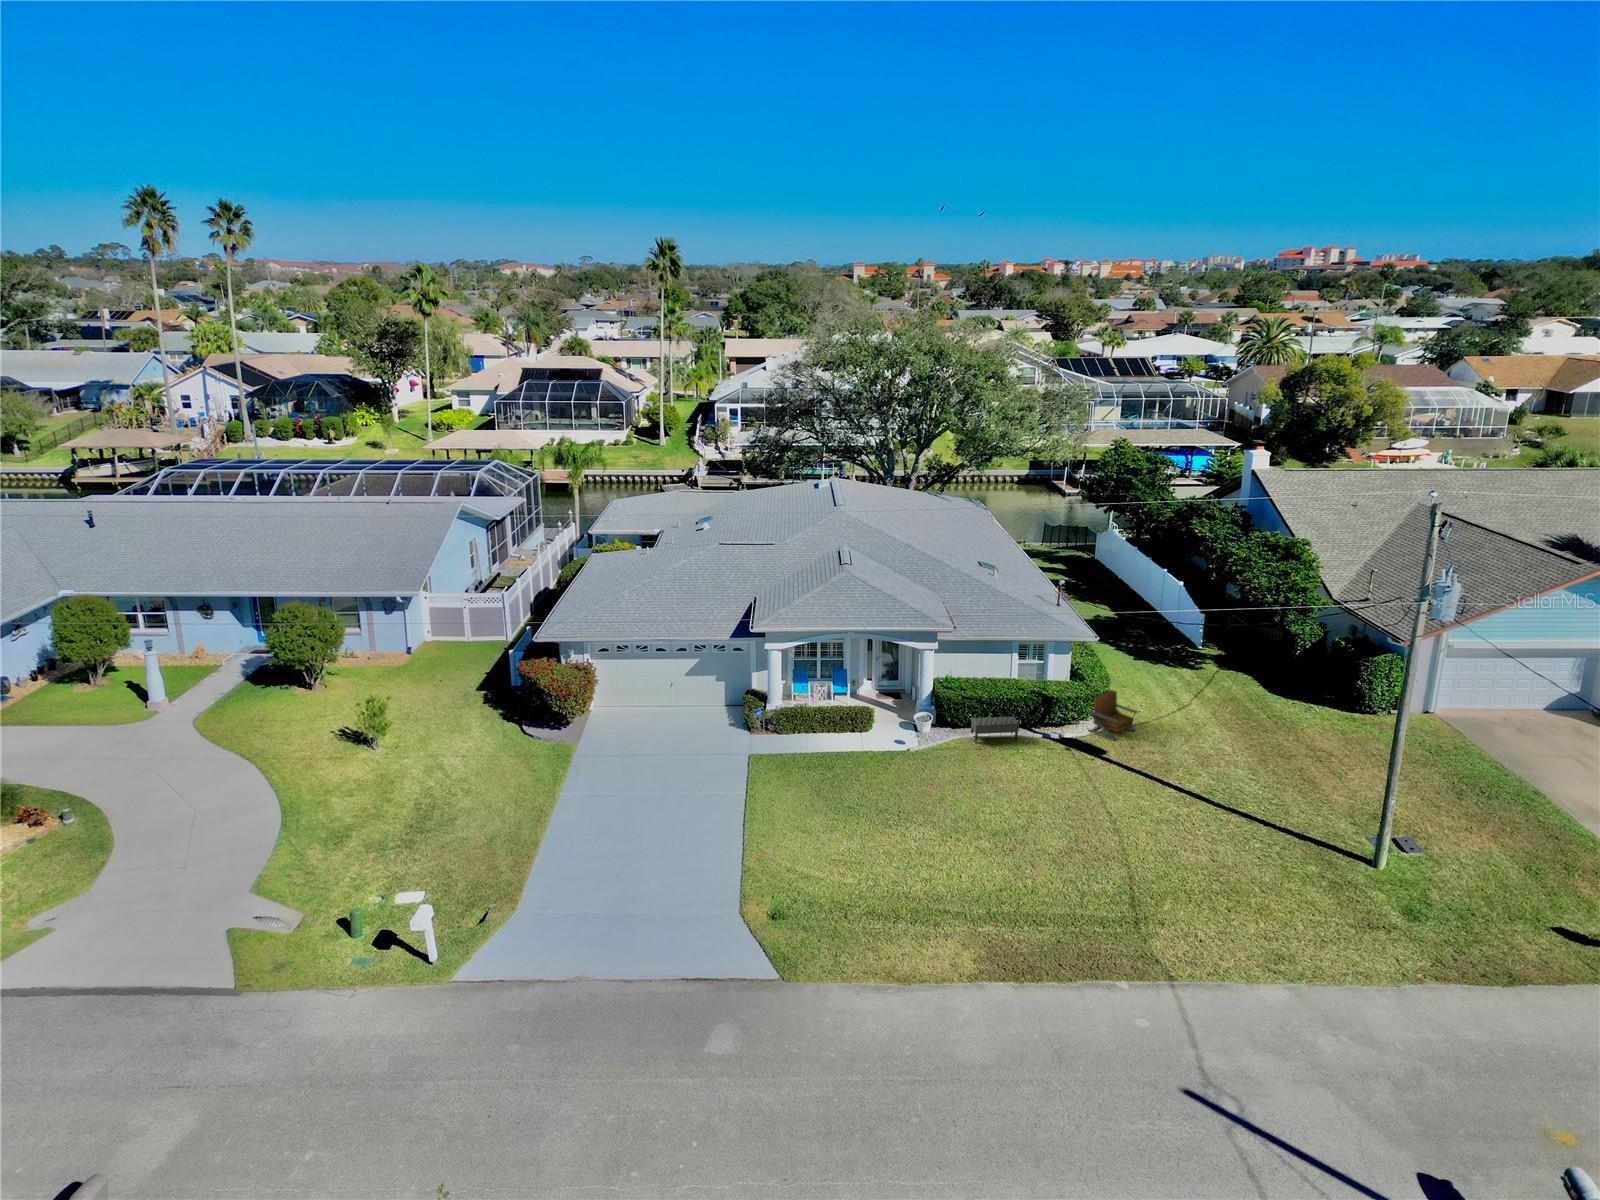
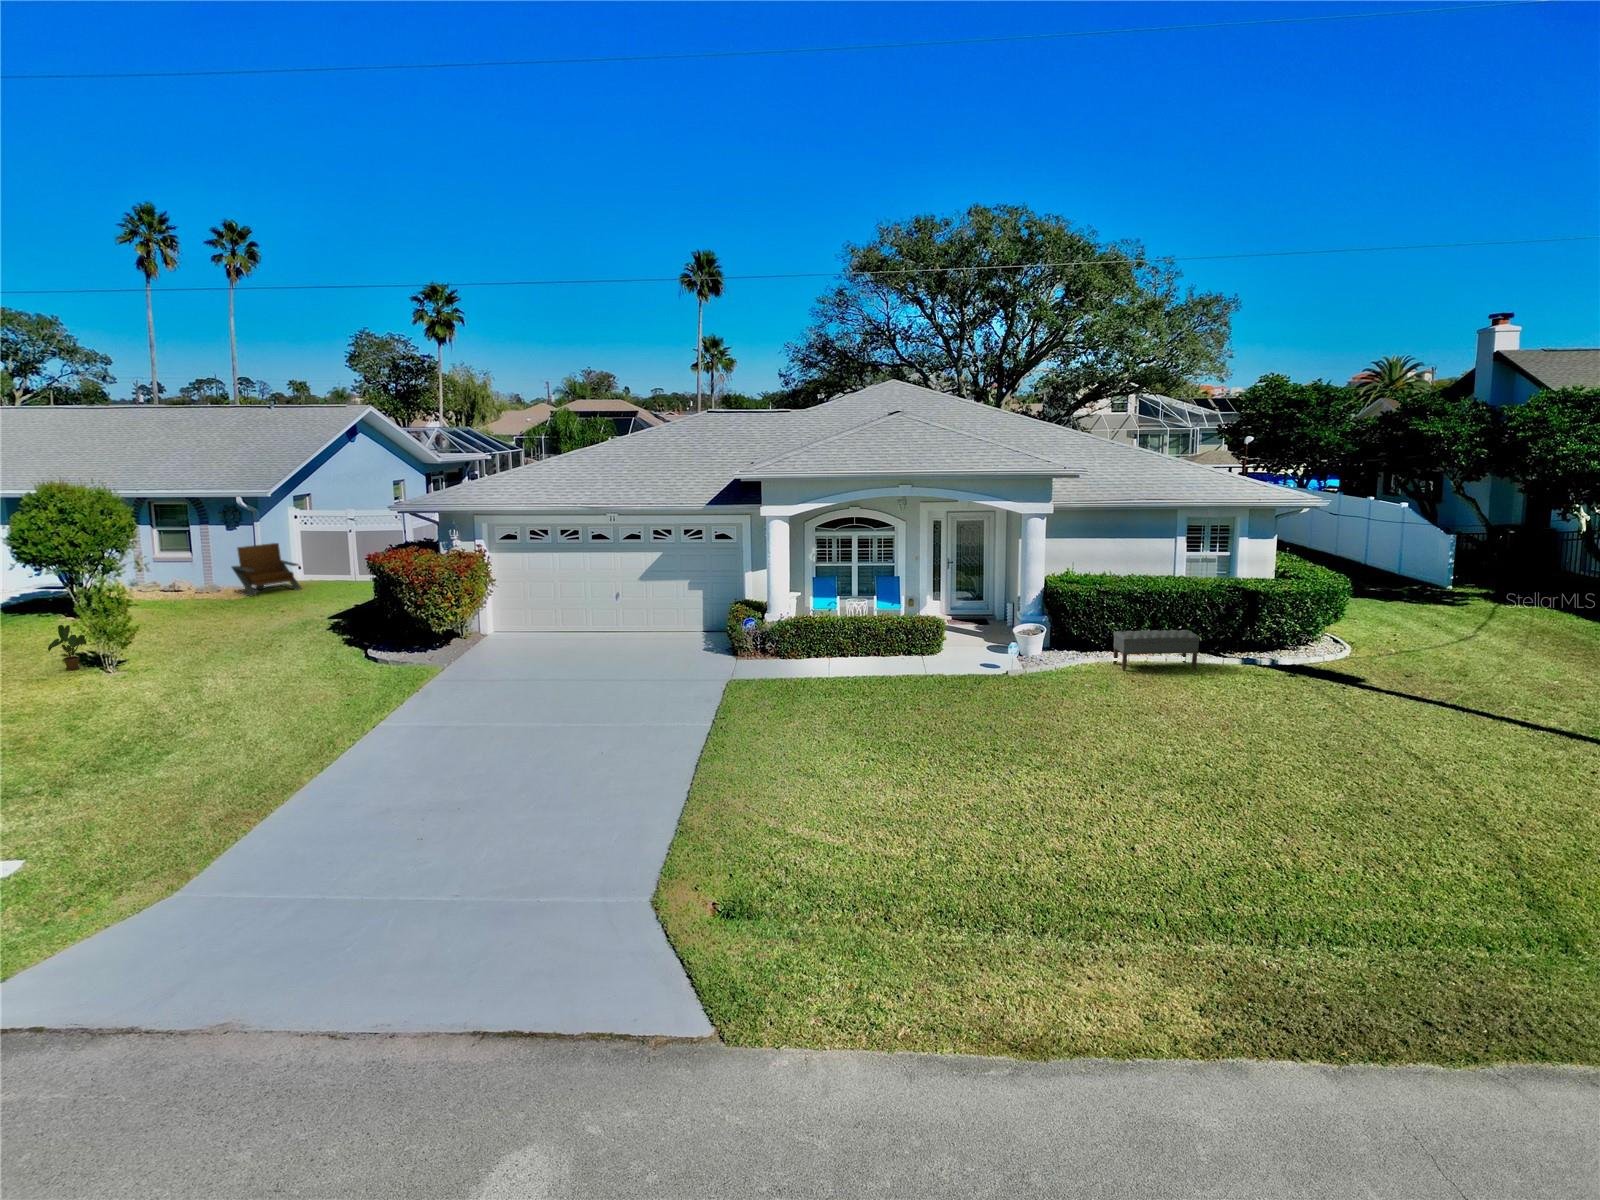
lounge chair: present [1088,690,1137,741] -> present [232,543,301,597]
house plant: none [332,715,365,746] -> present [48,625,87,670]

